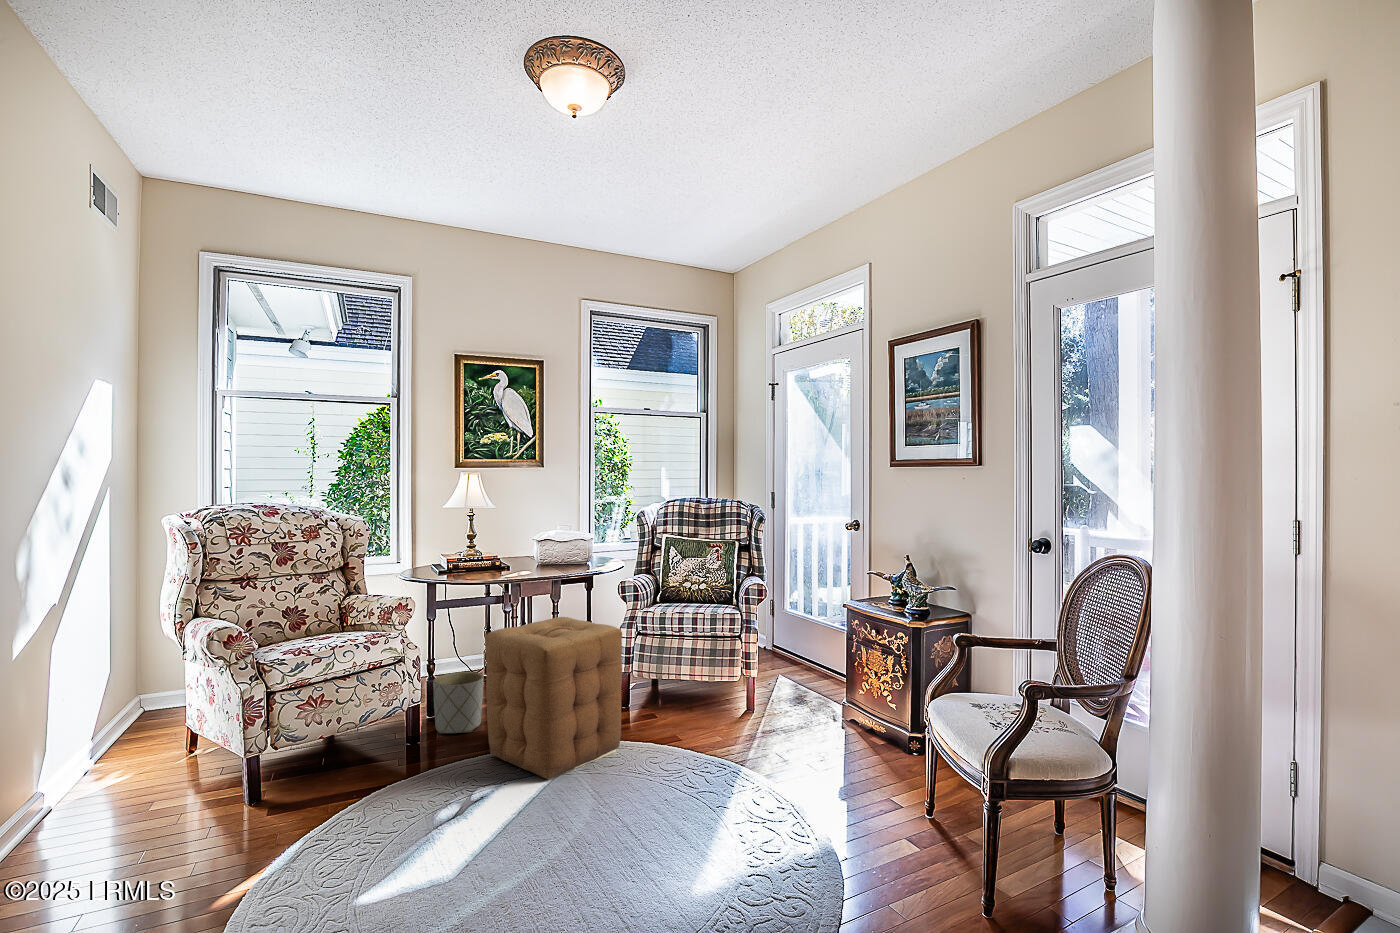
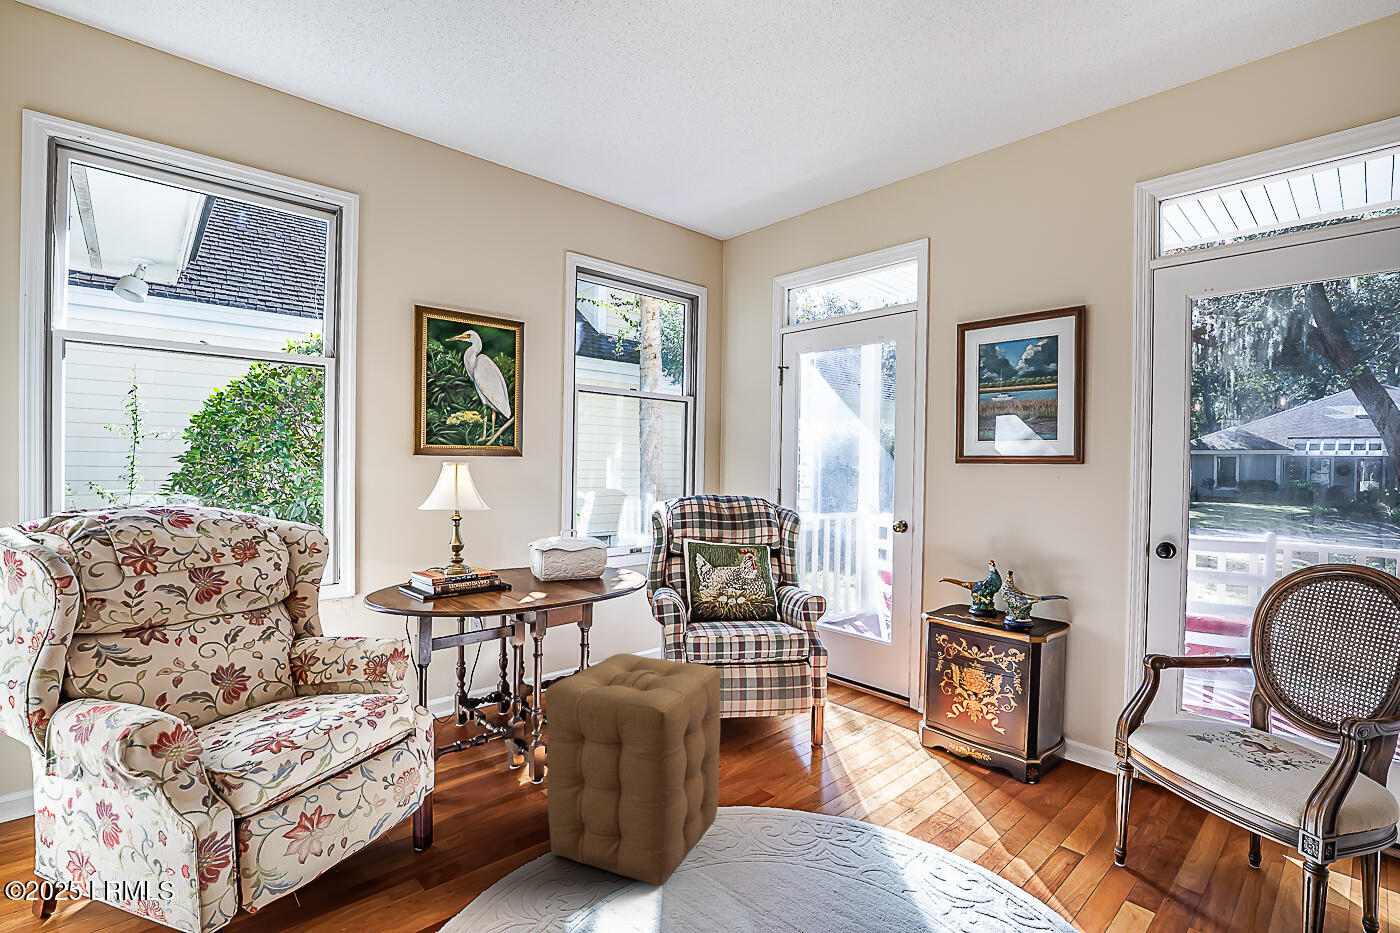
planter: present [433,672,484,734] -> none [438,732,507,825]

